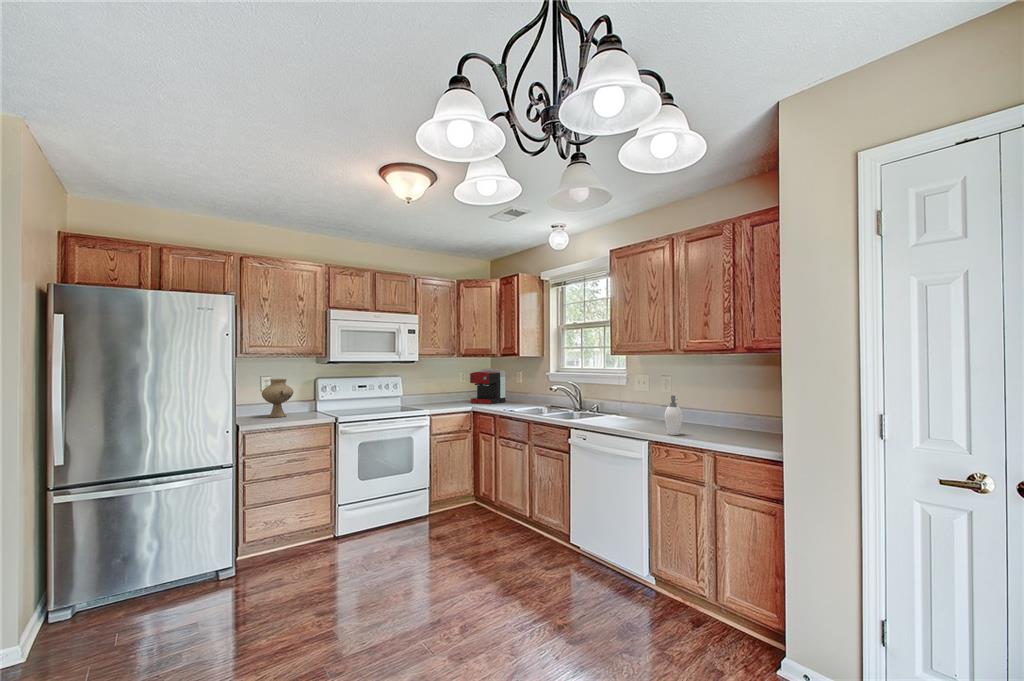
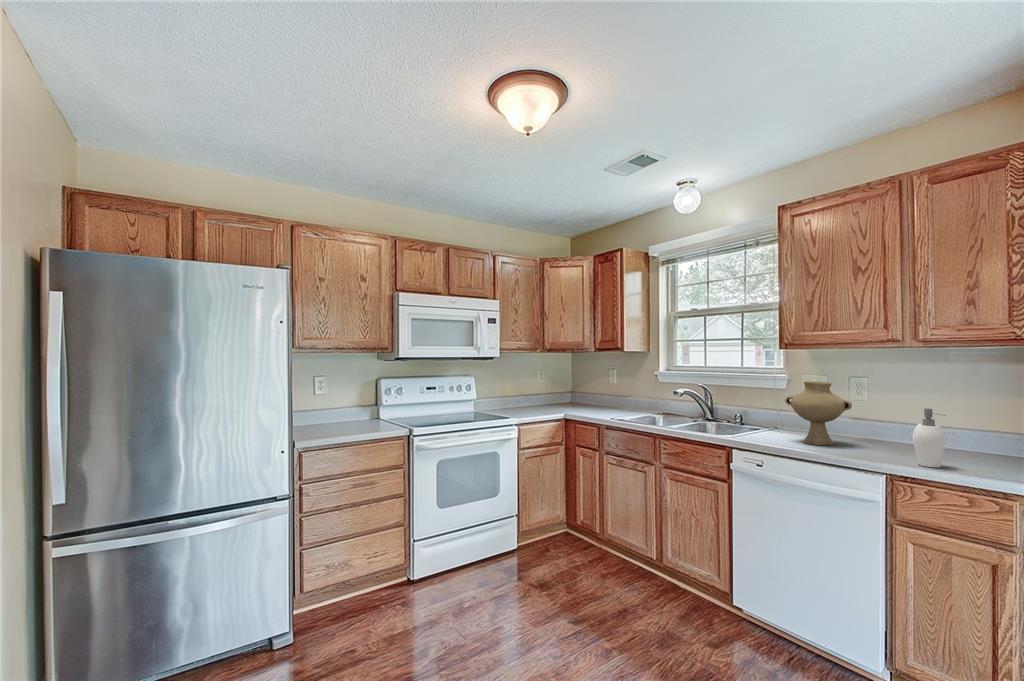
coffee maker: present [470,368,506,404] -> none [555,366,596,410]
vase: present [262,379,294,417] -> present [785,382,852,445]

